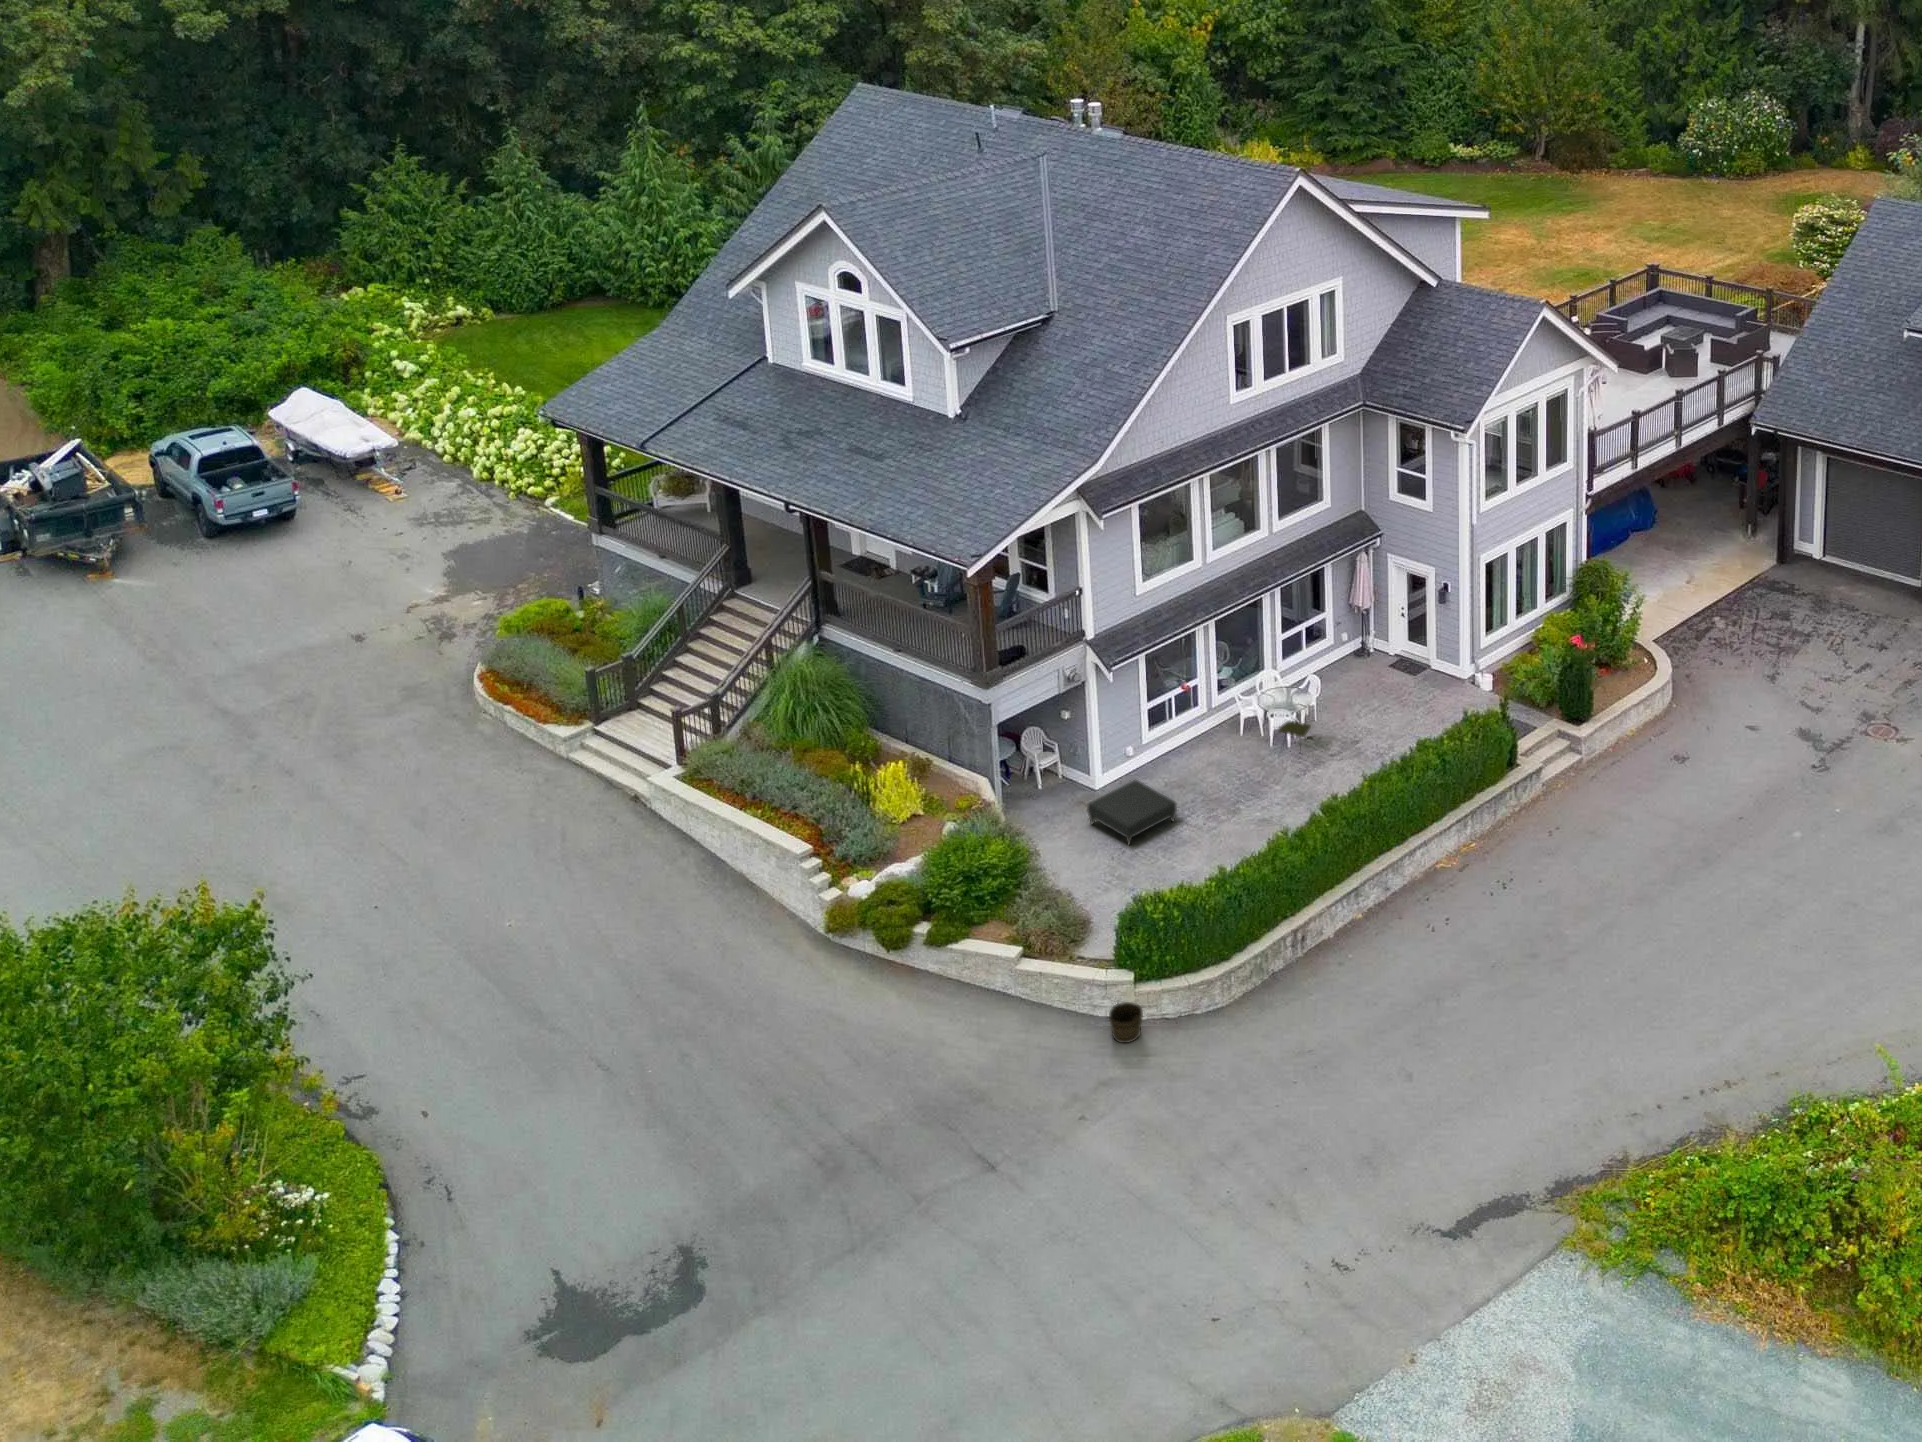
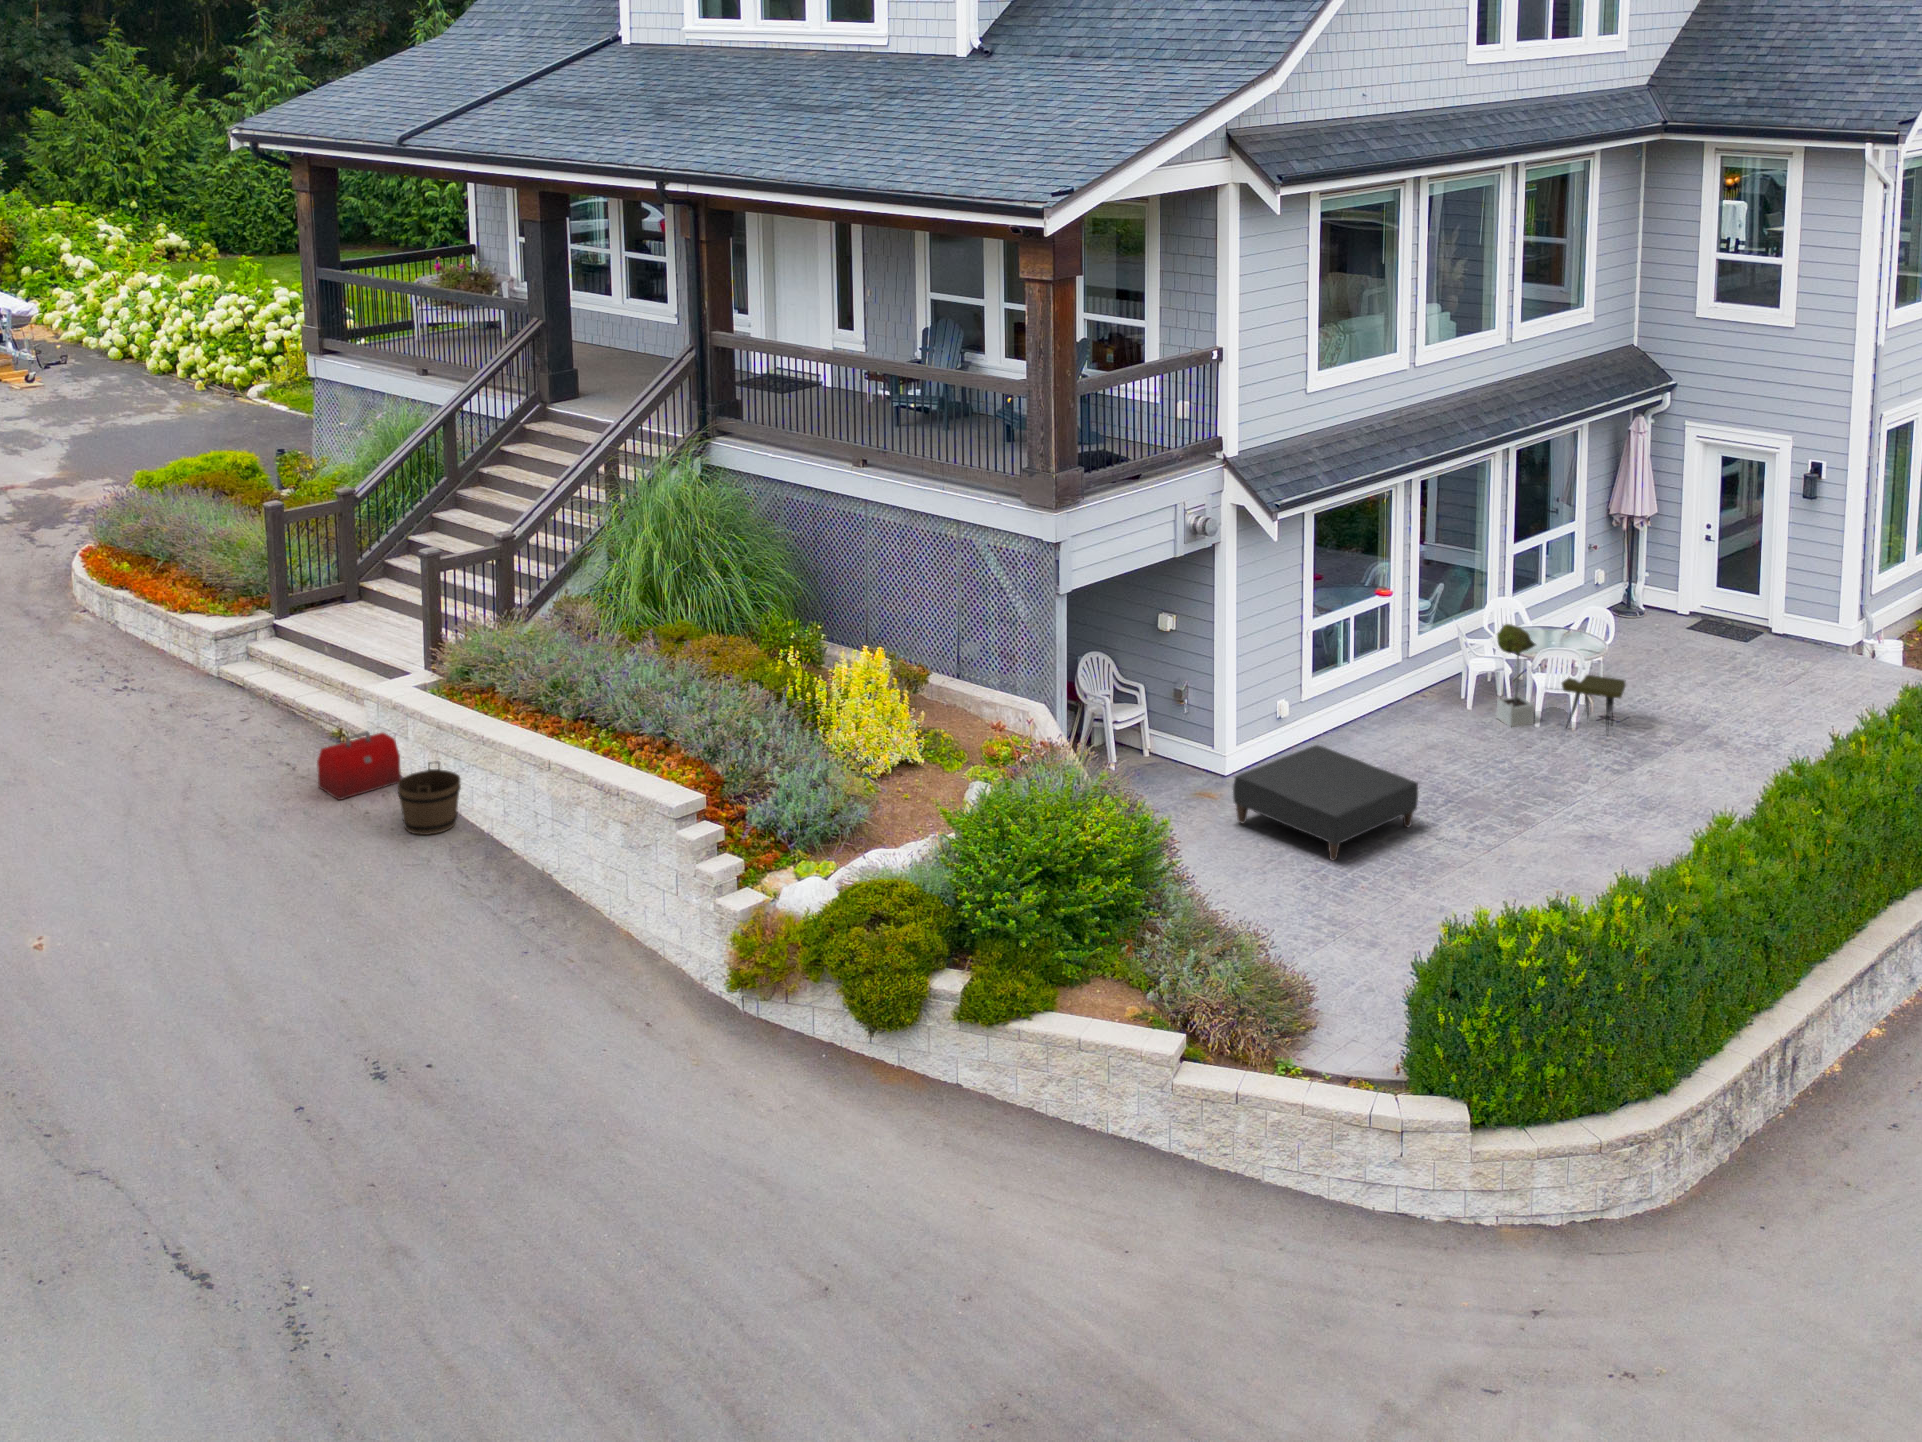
potted tree: none [1246,697,1267,750] -> present [1496,624,1536,727]
toolbox: none [626,799,670,837] -> present [317,732,401,800]
bucket: present [1109,1002,1143,1043] -> present [397,762,461,835]

